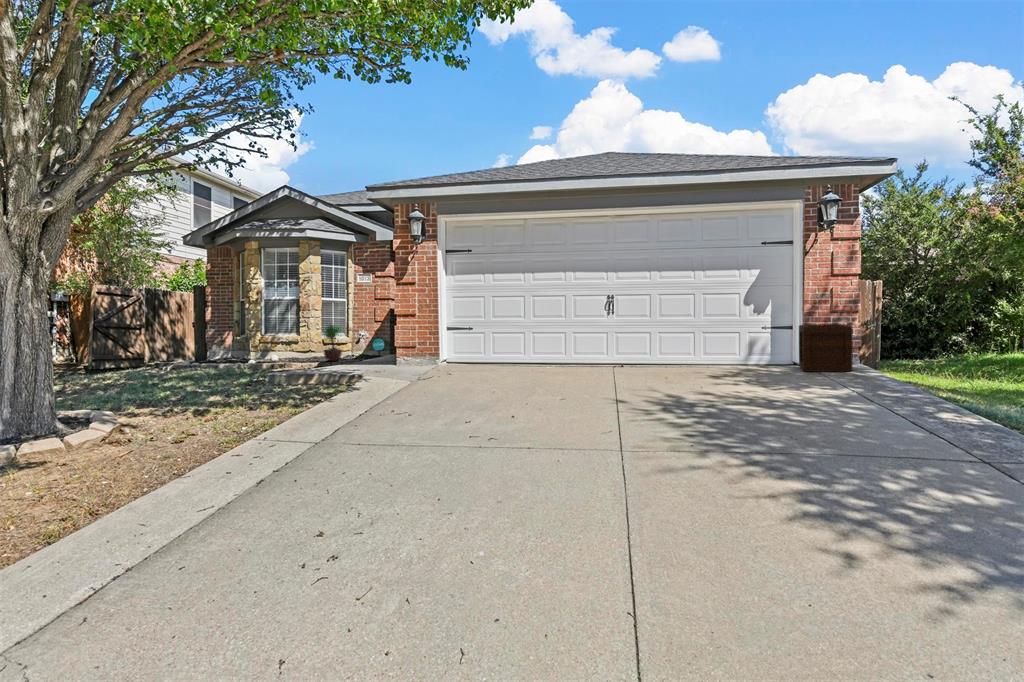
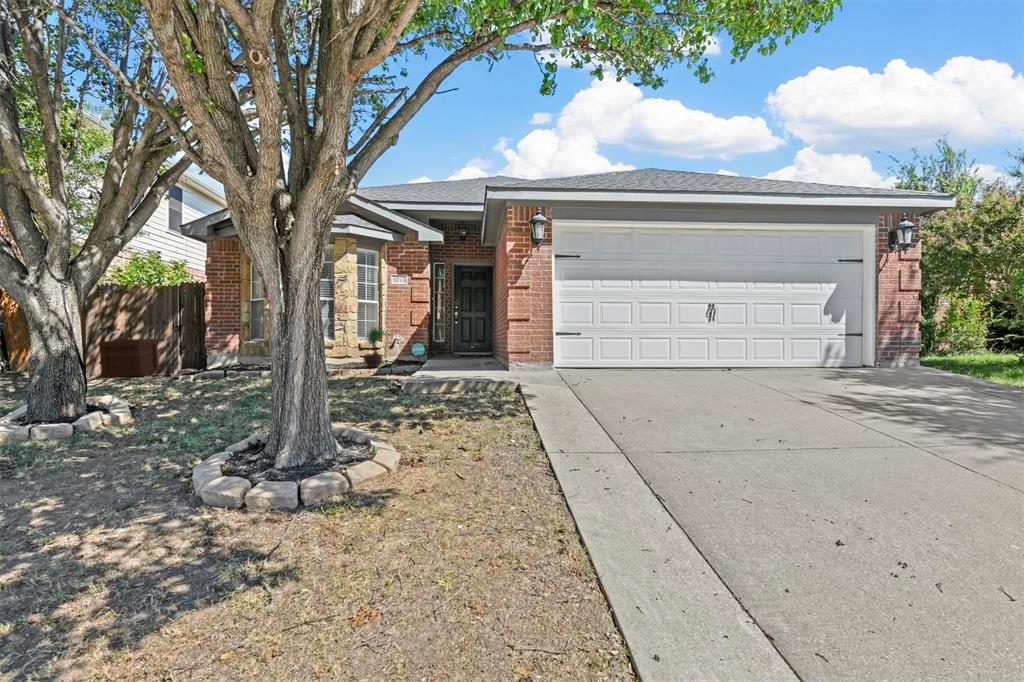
wooden crate: present [799,324,852,372] -> present [99,339,159,377]

